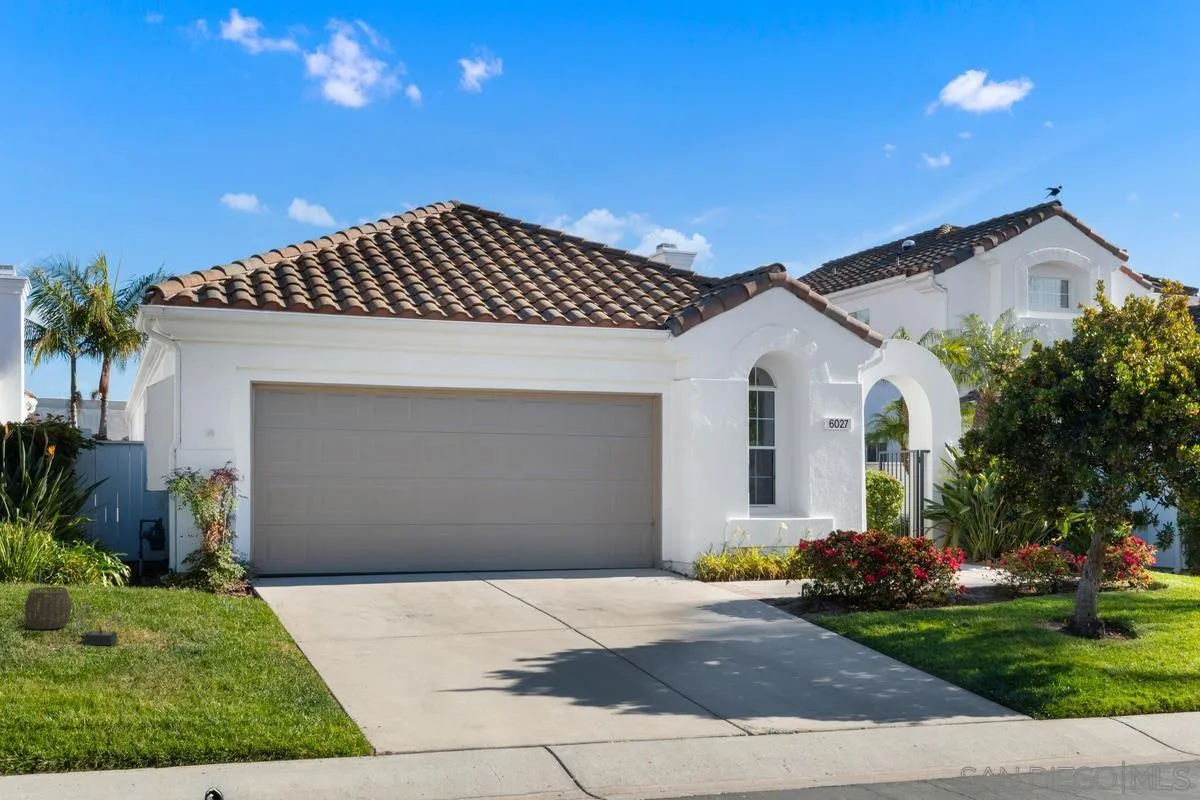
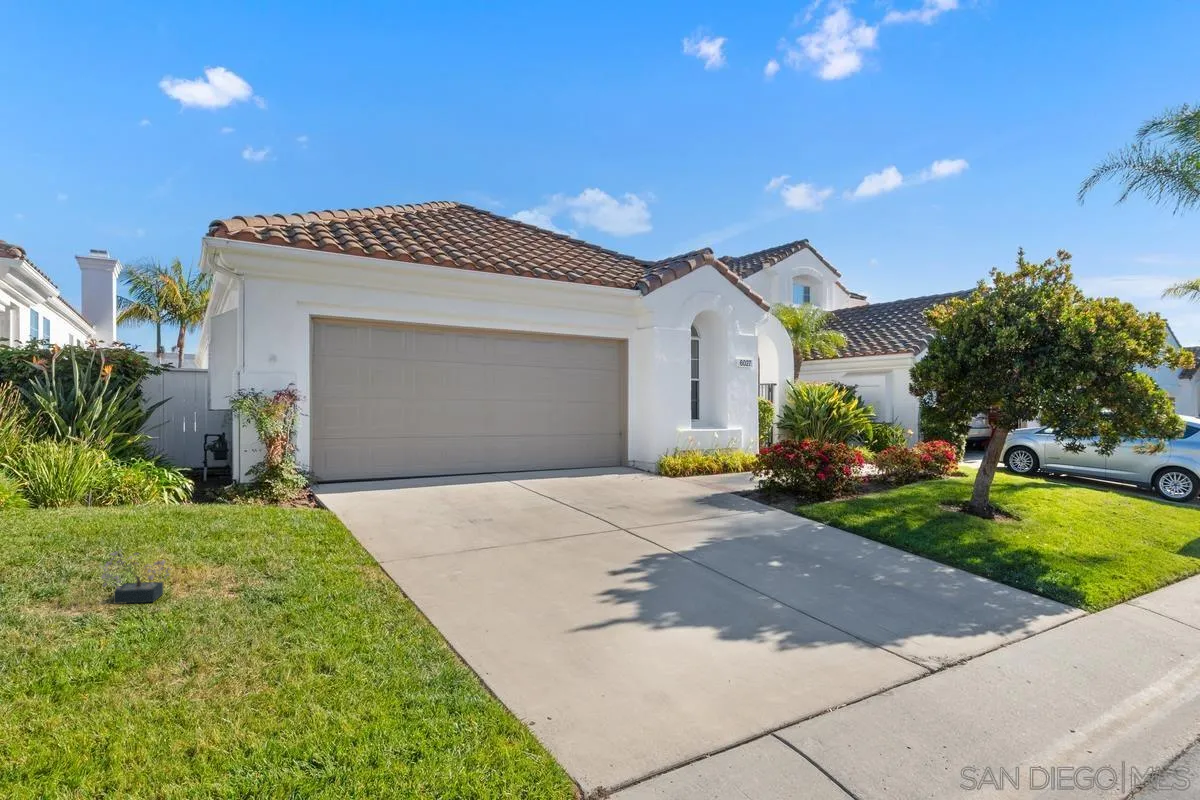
woven basket: present [24,587,71,629] -> none [28,523,103,582]

